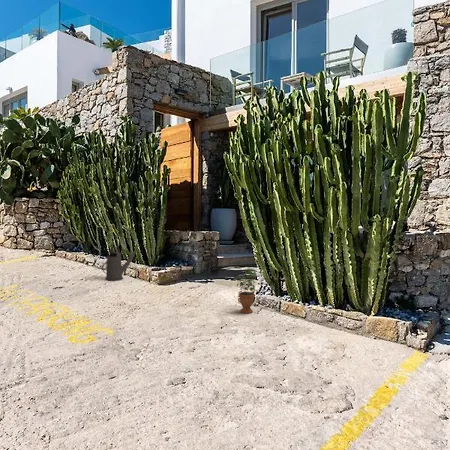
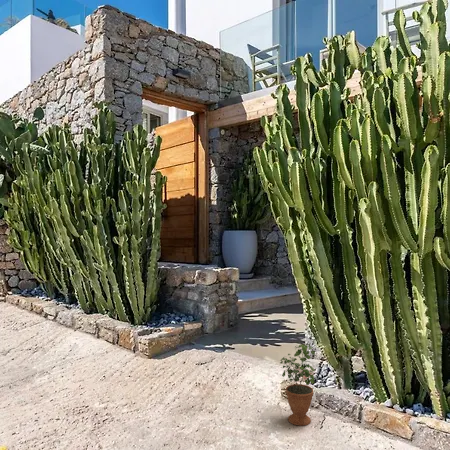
watering can: present [102,247,137,281] -> none [62,295,116,349]

